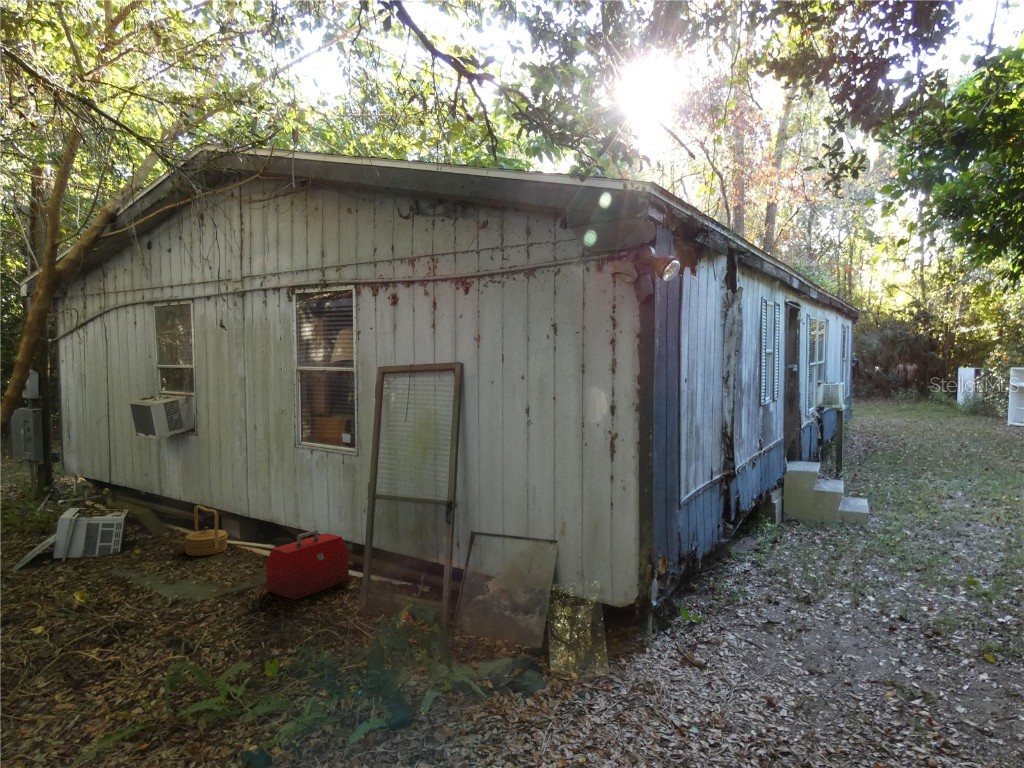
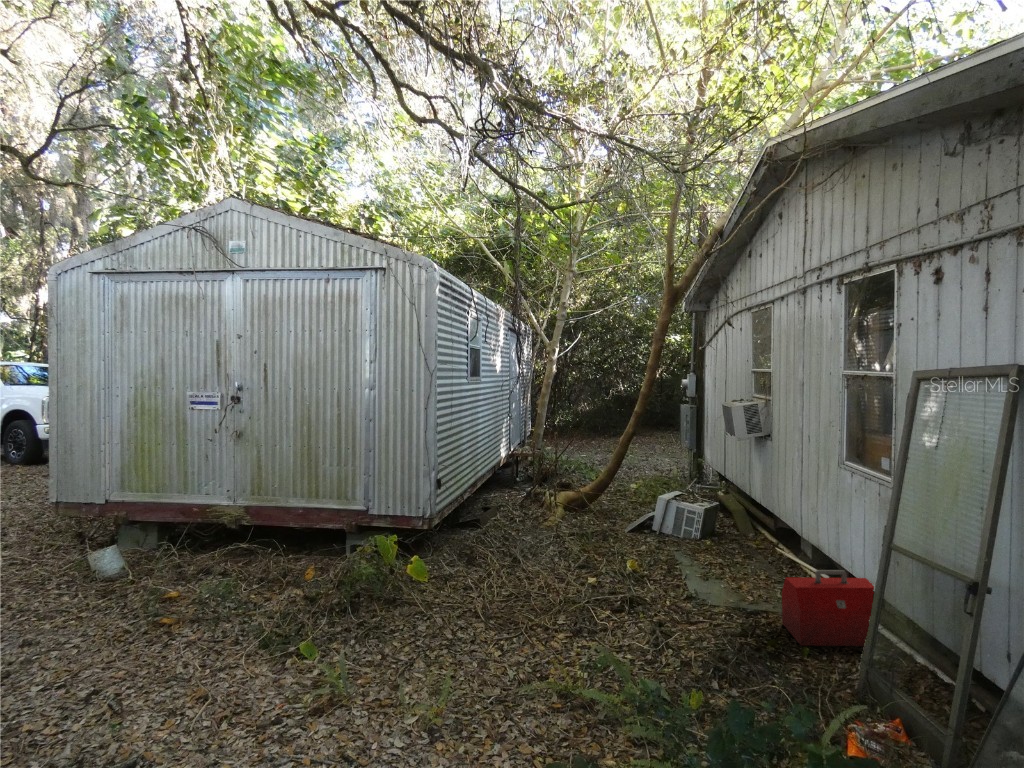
woven basket: present [184,505,228,556] -> none [746,513,791,567]

